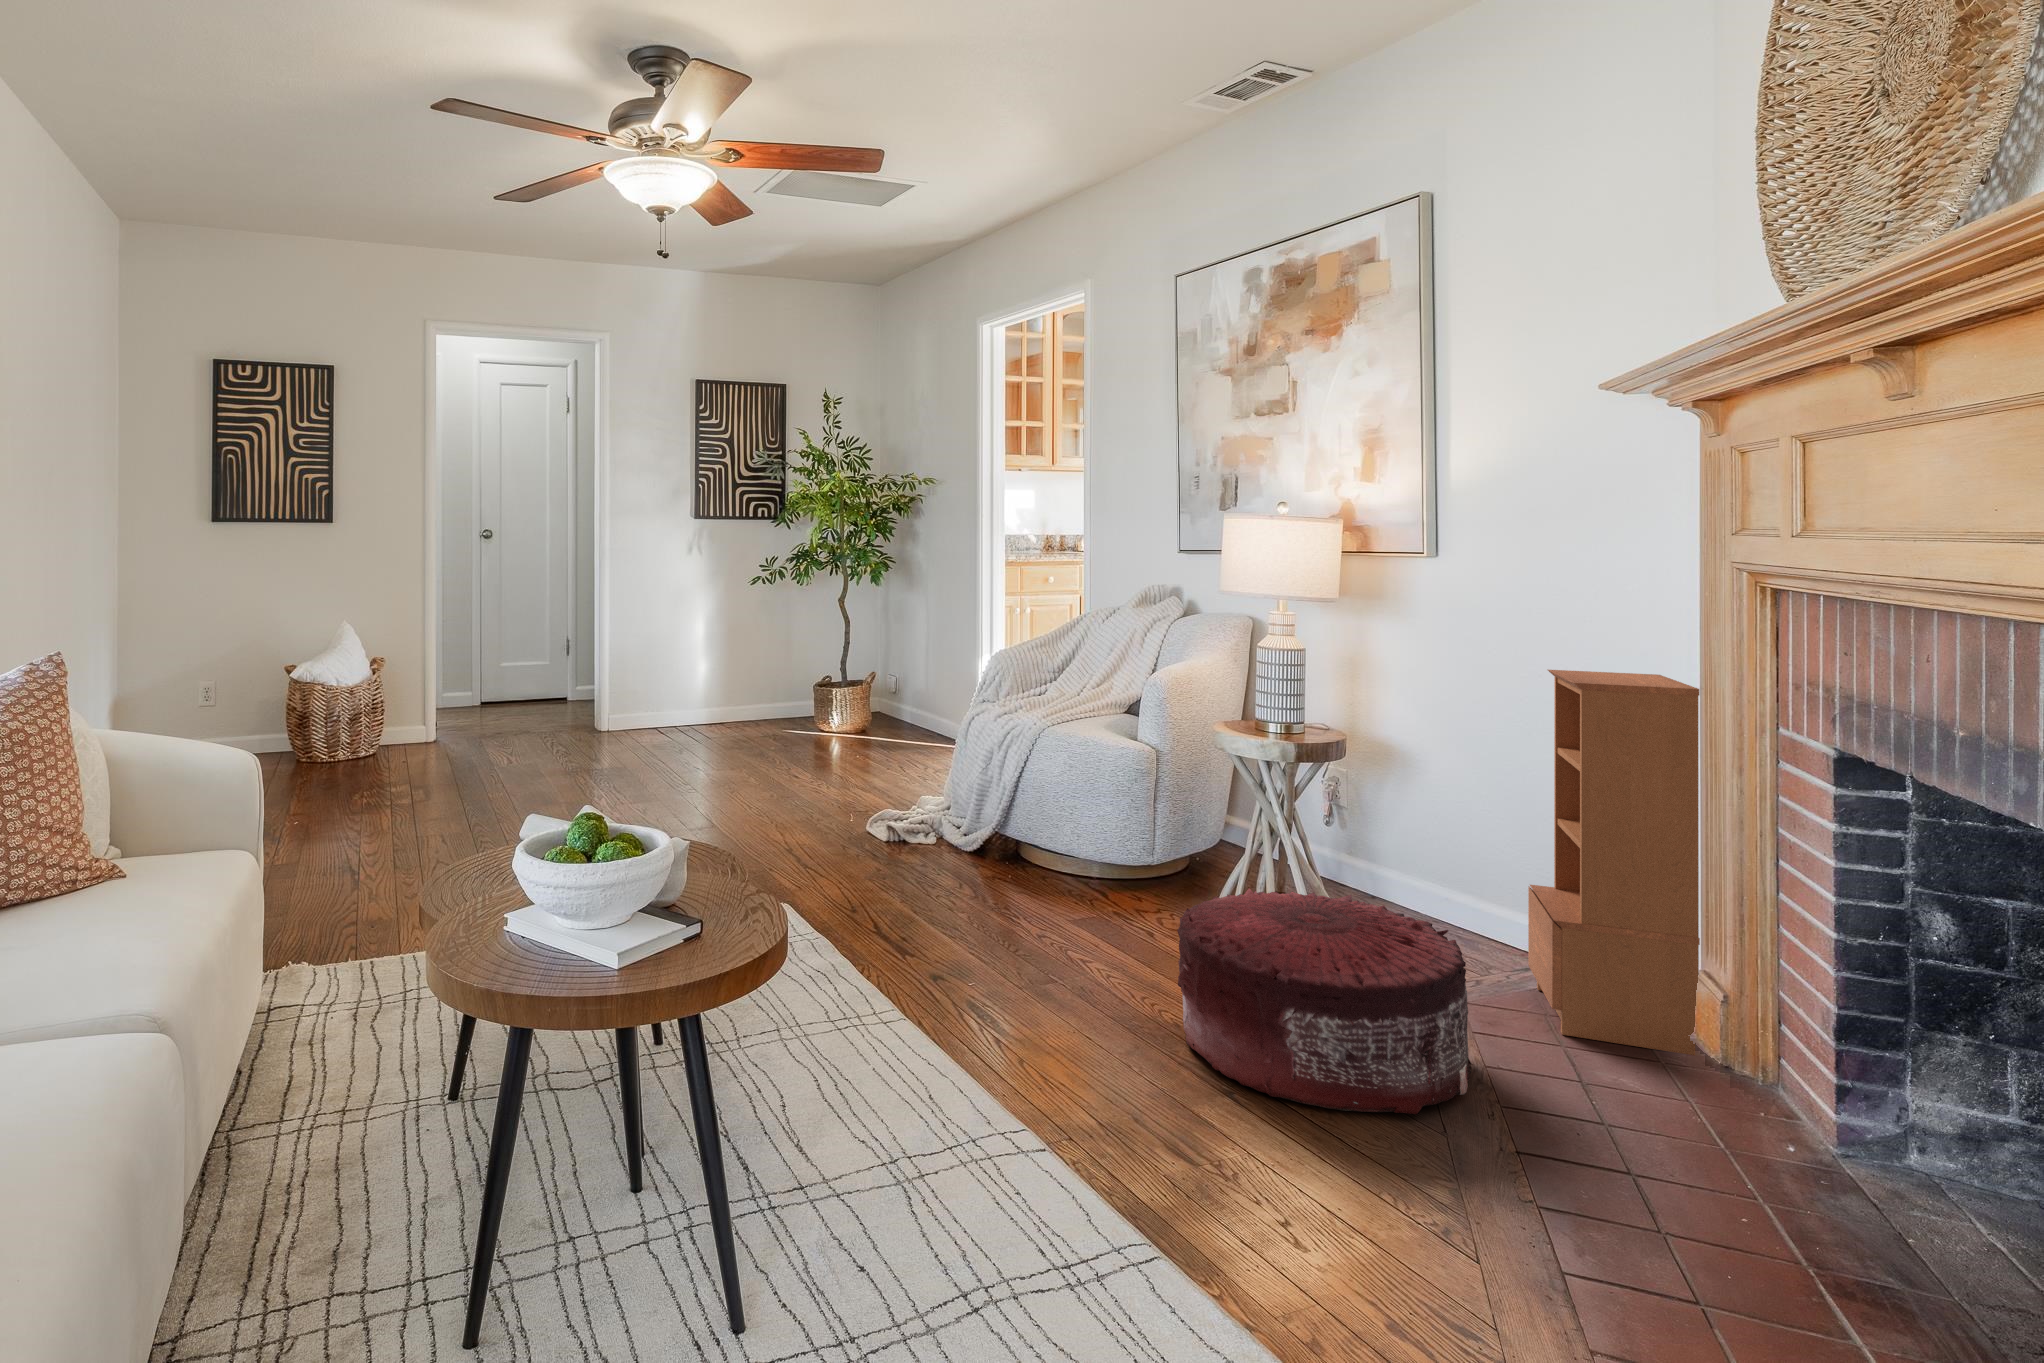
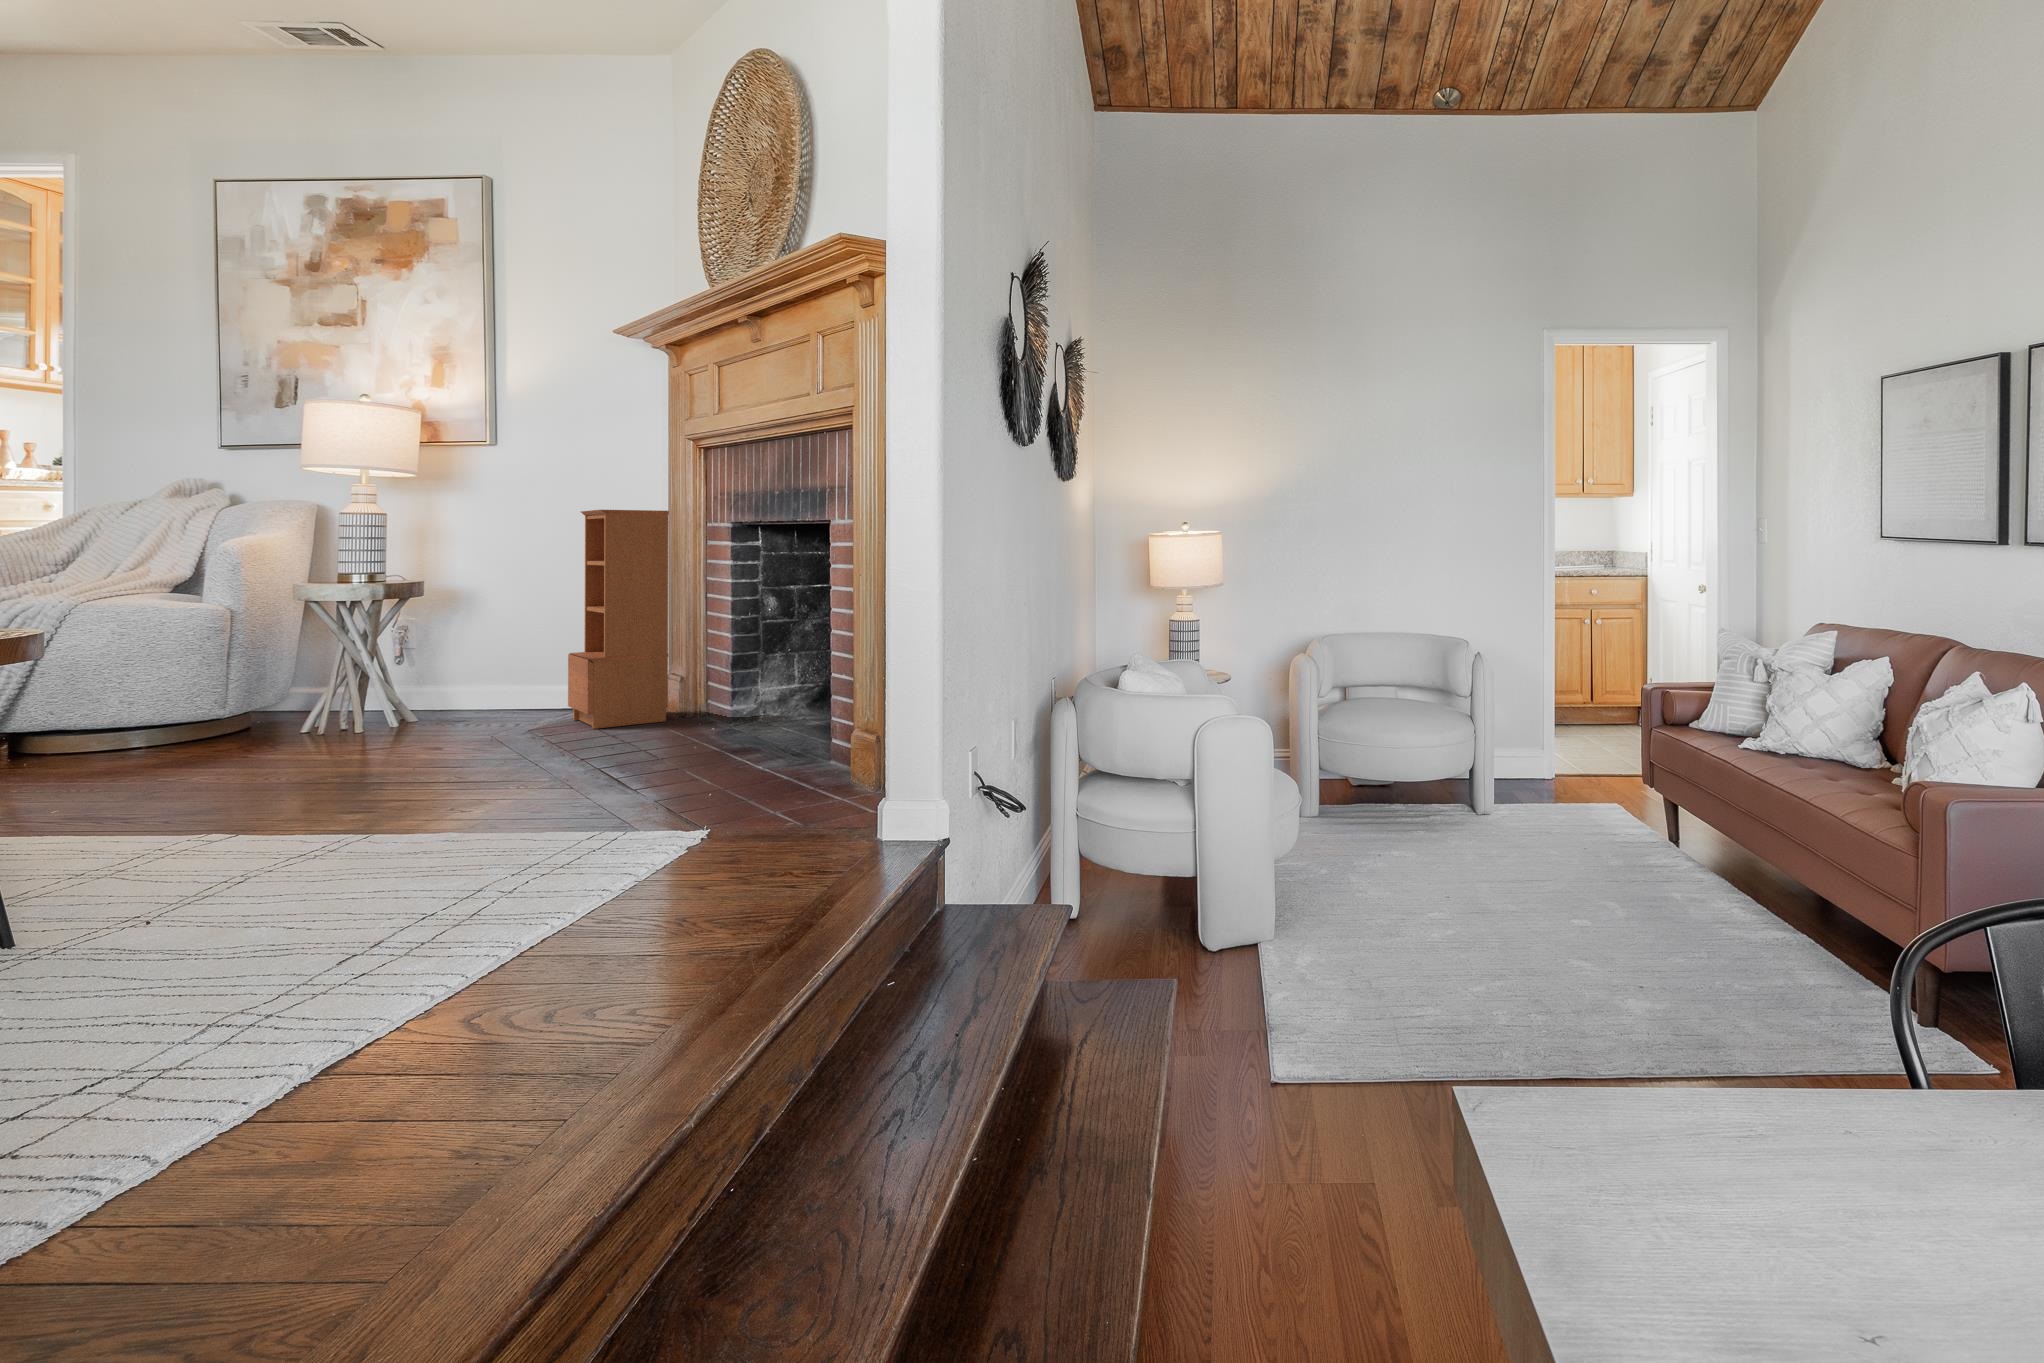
pouf: present [1177,888,1472,1114] -> none [315,662,545,780]

